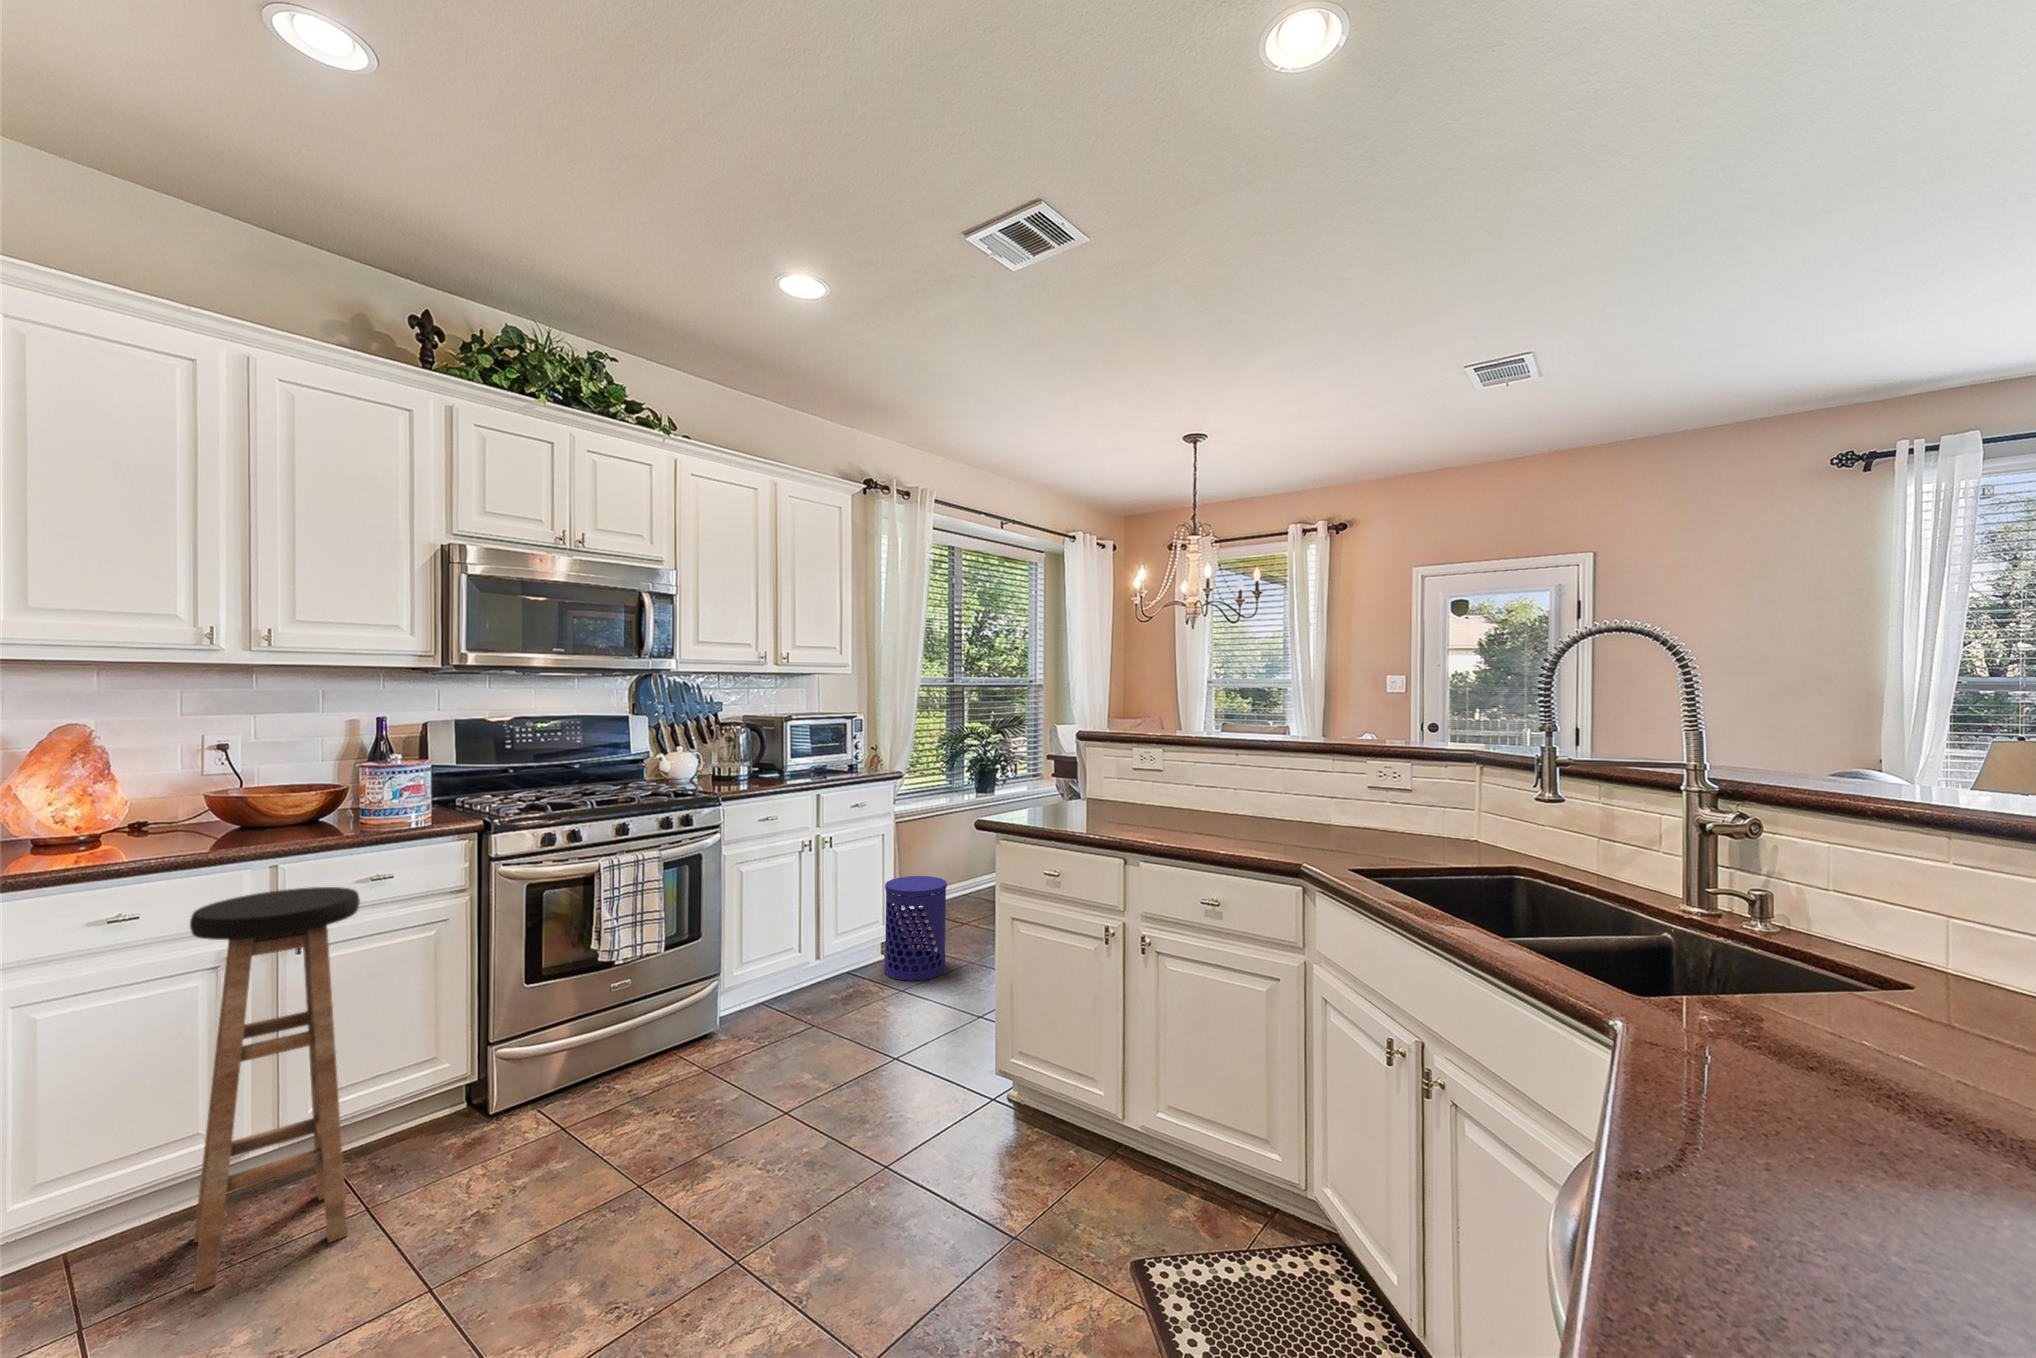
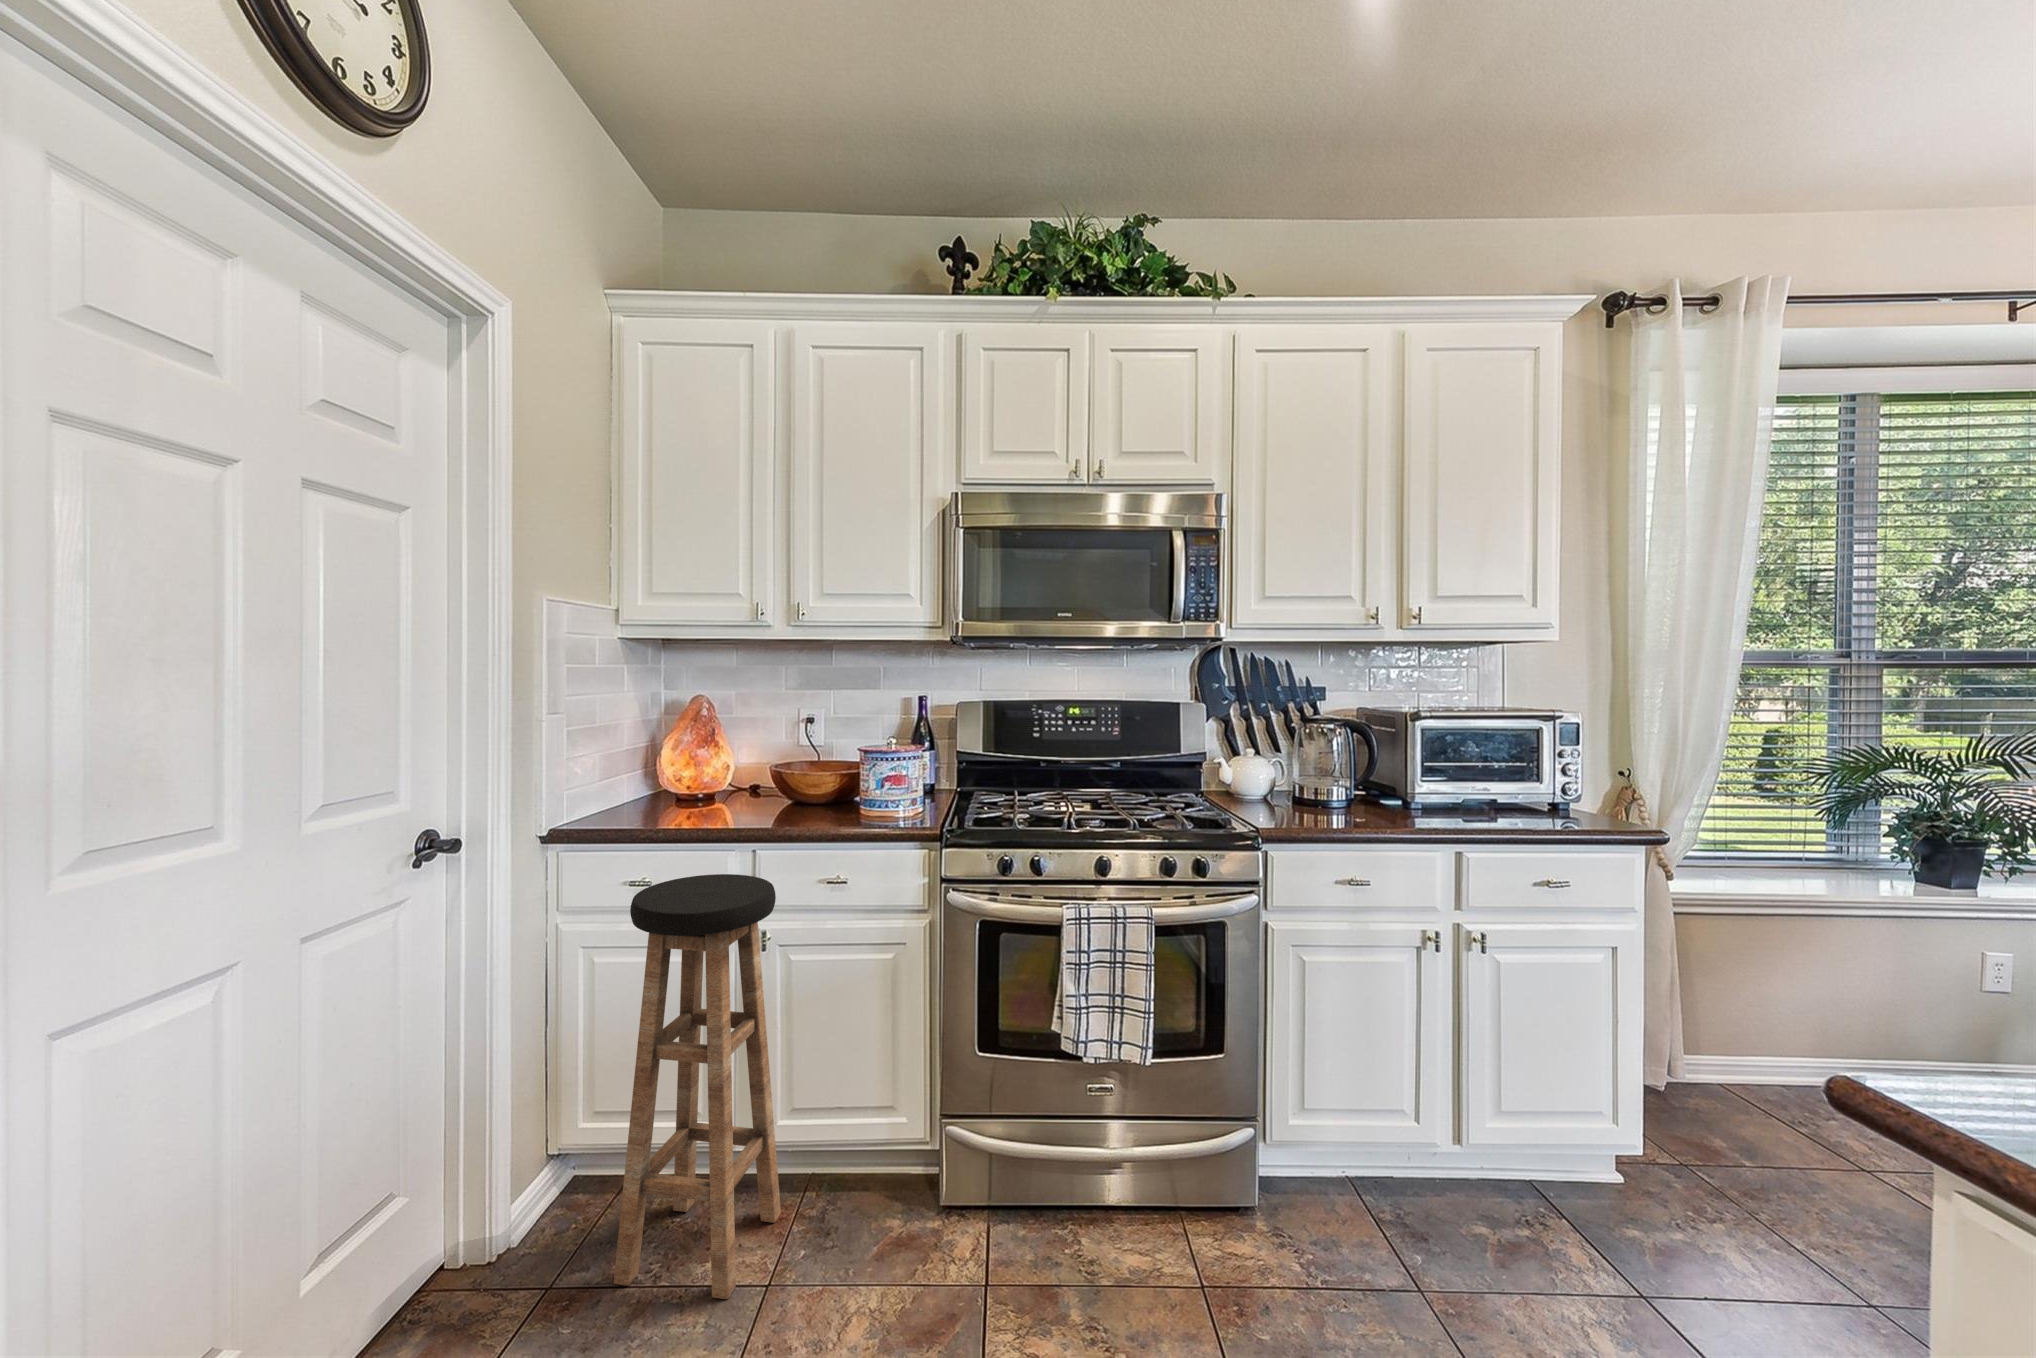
waste bin: present [884,876,947,981] -> none [1609,1042,1783,1296]

